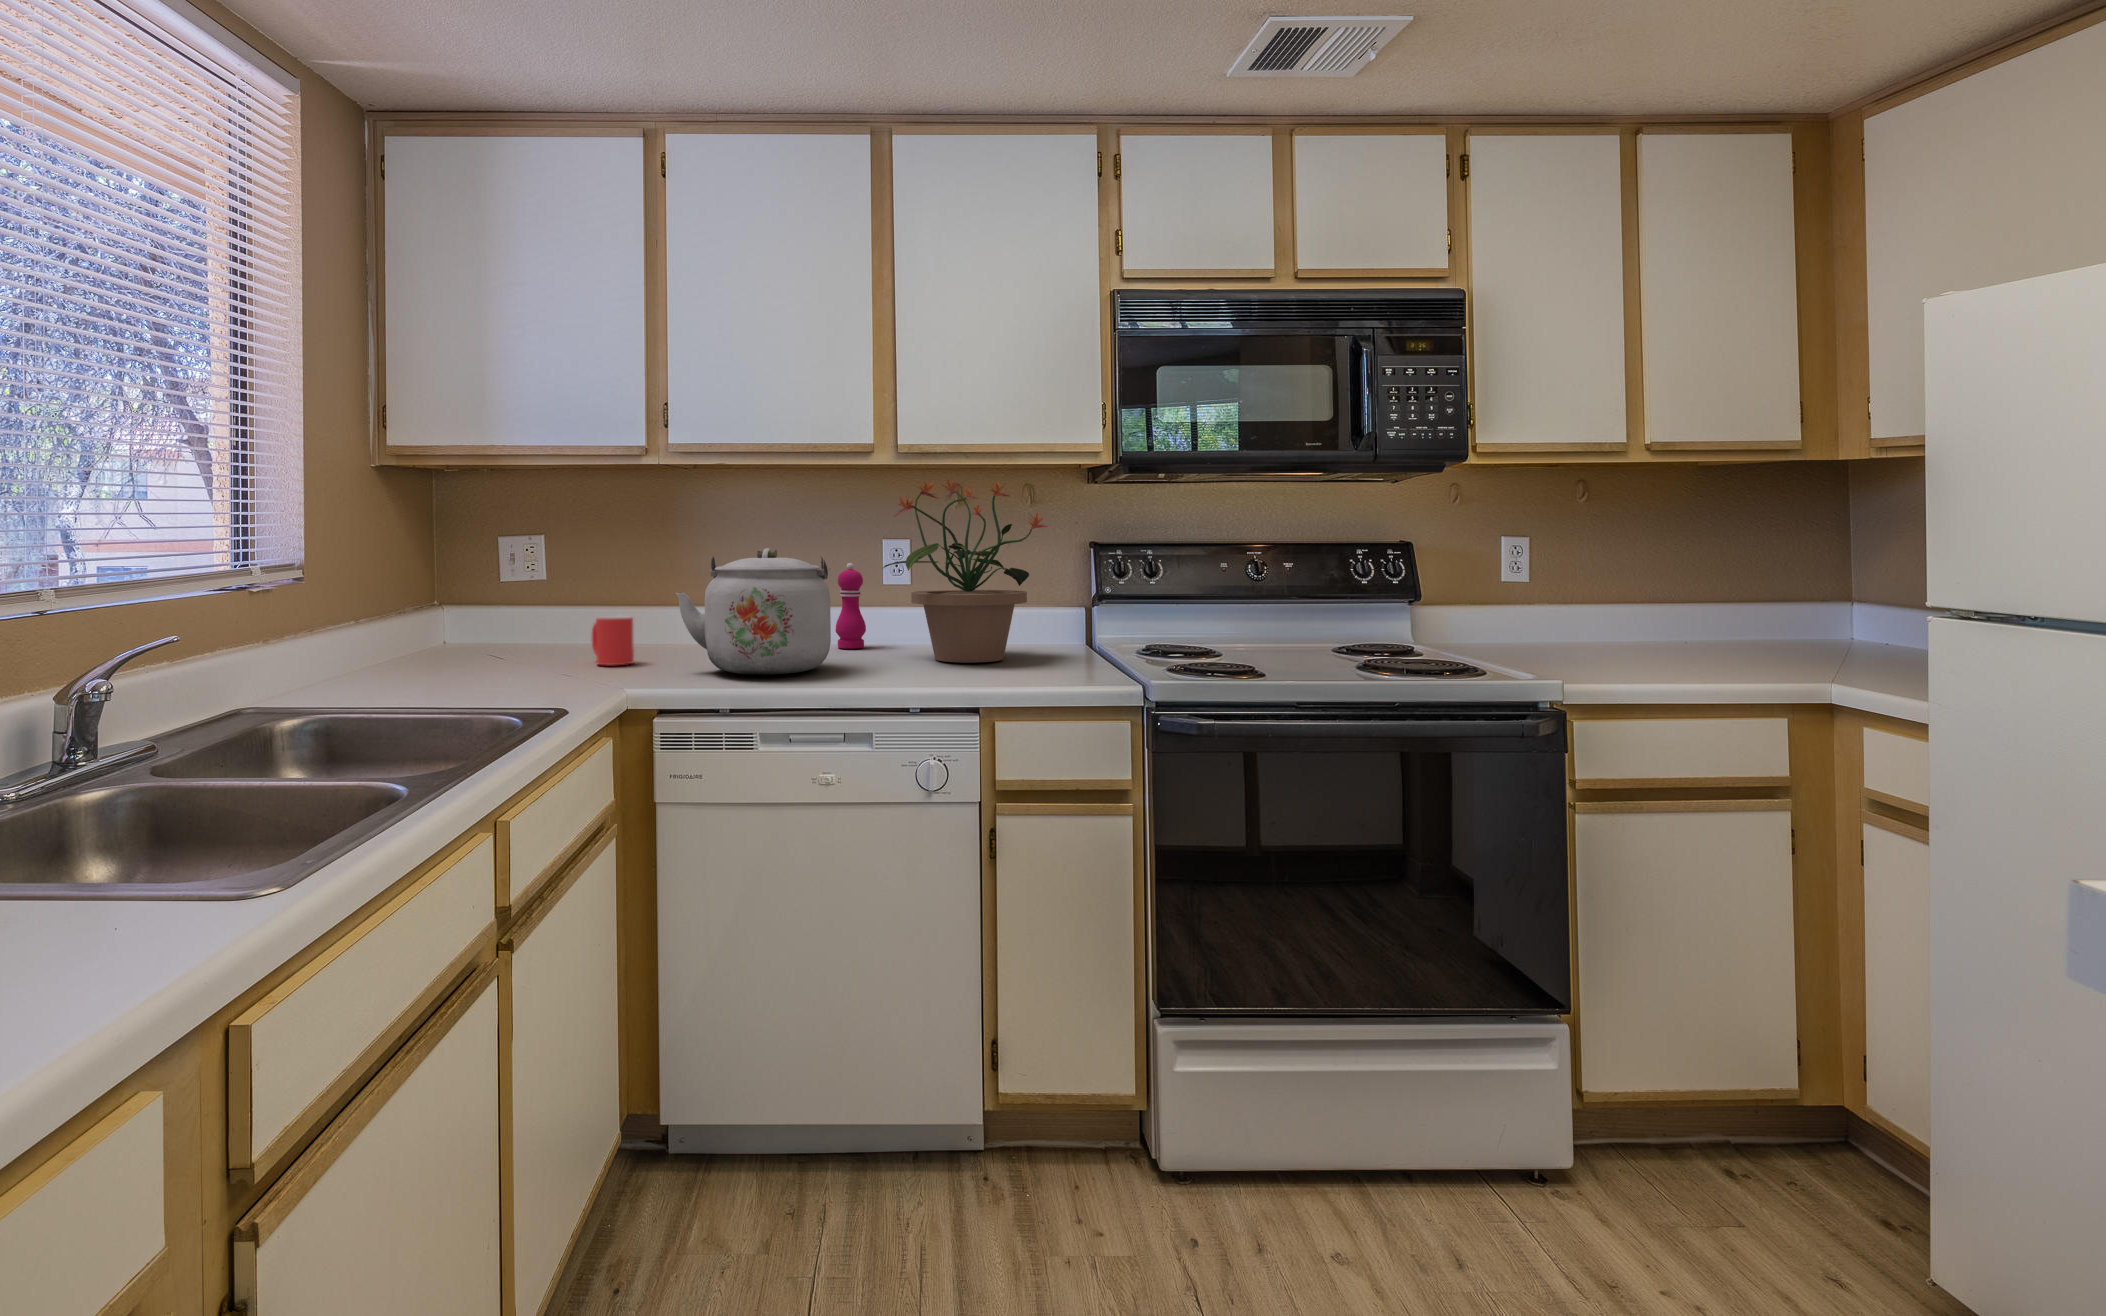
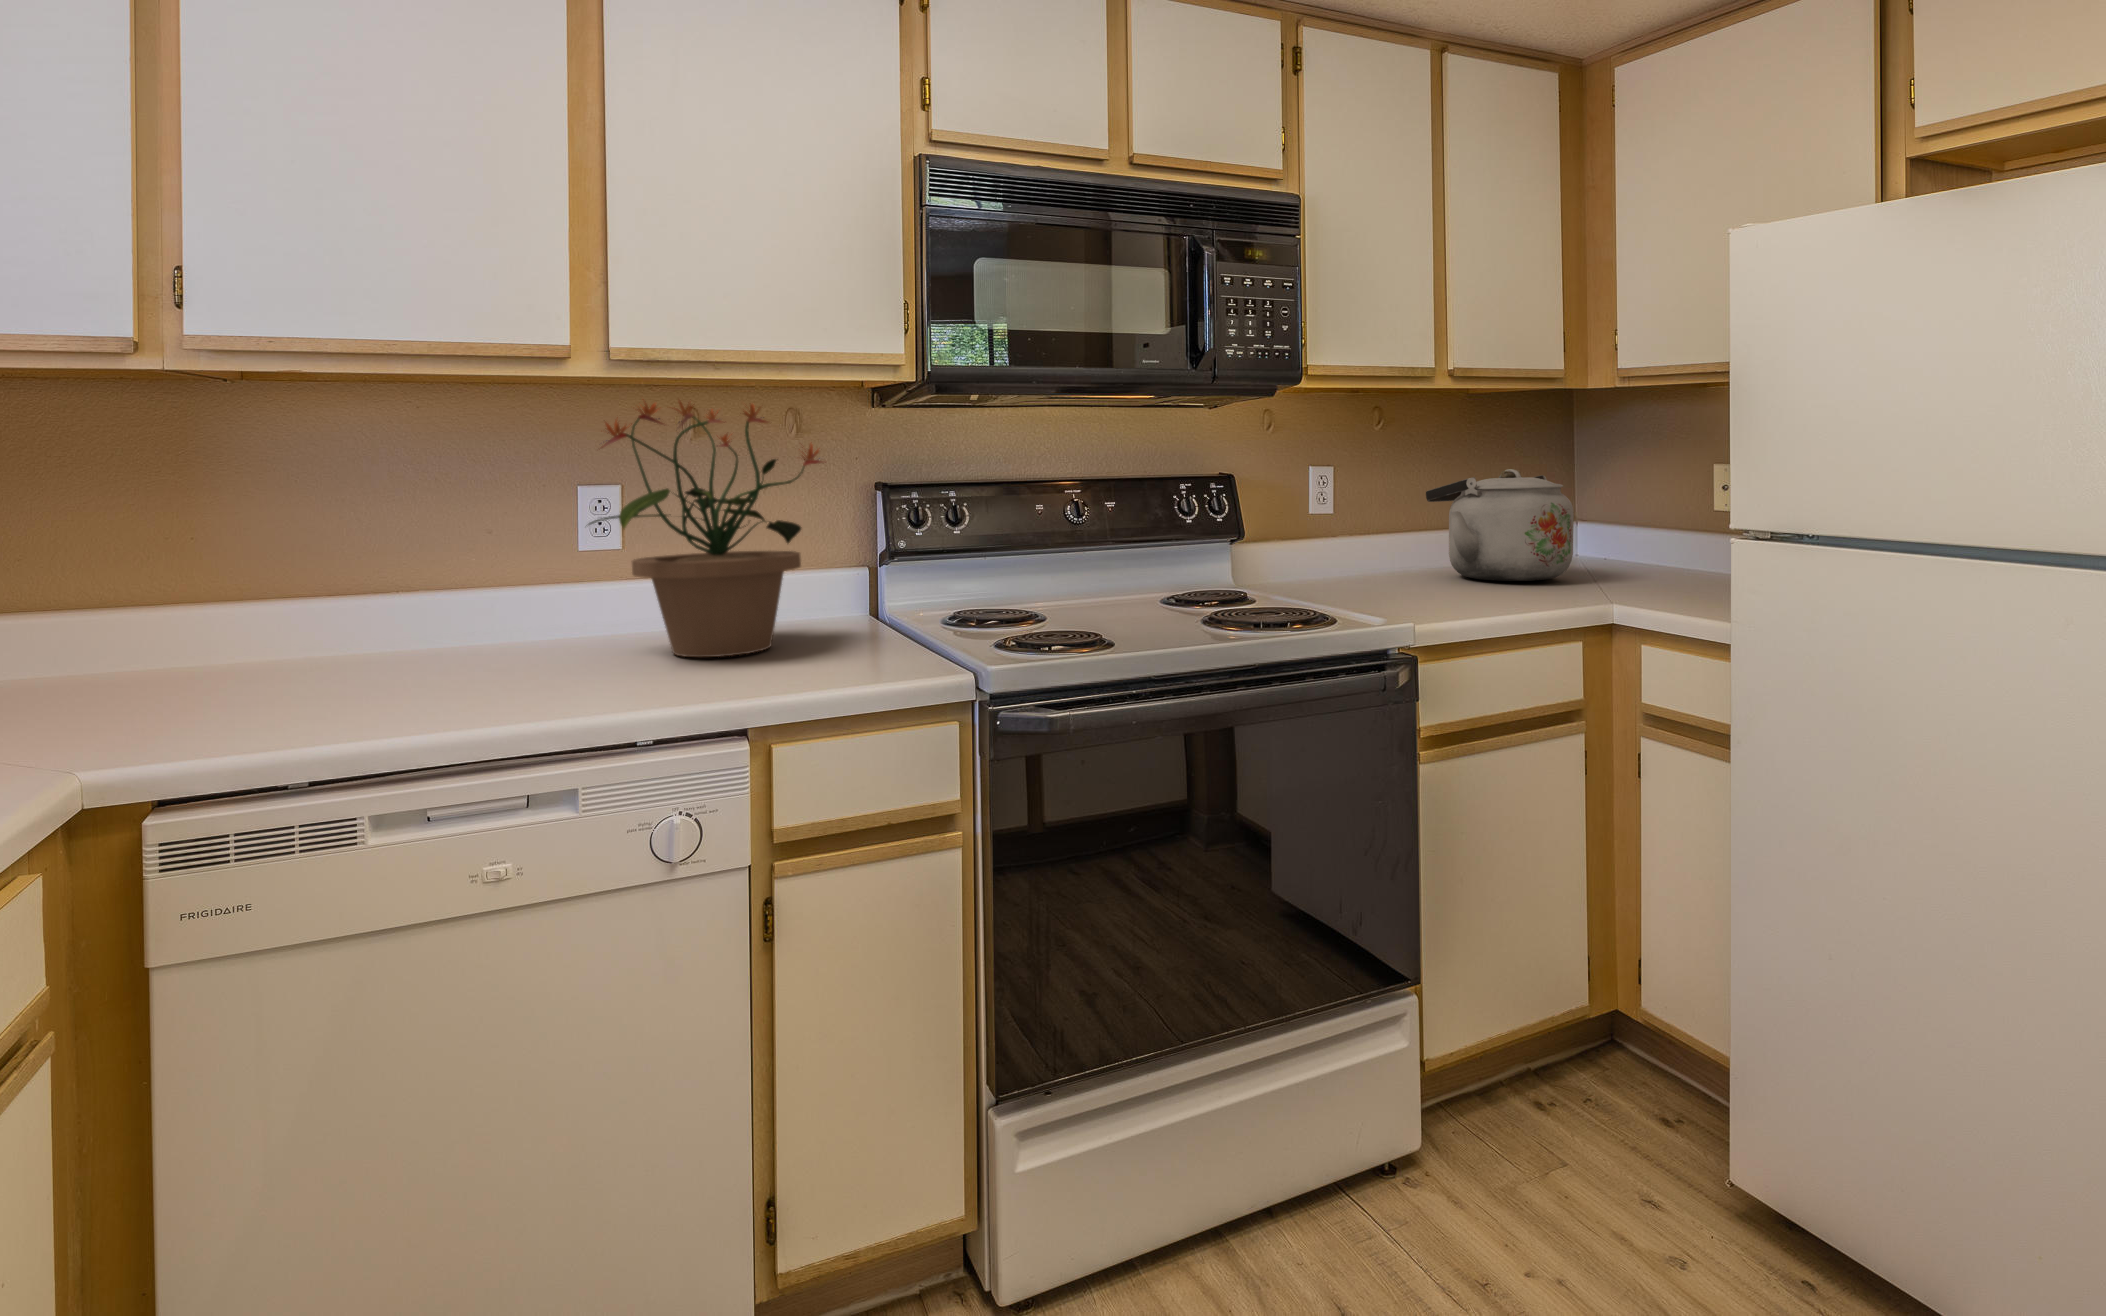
kettle: present [676,548,831,675] -> present [1426,469,1574,581]
pepper mill: present [835,563,866,649] -> none [520,520,568,643]
mug: present [592,616,634,665] -> none [45,623,137,712]

